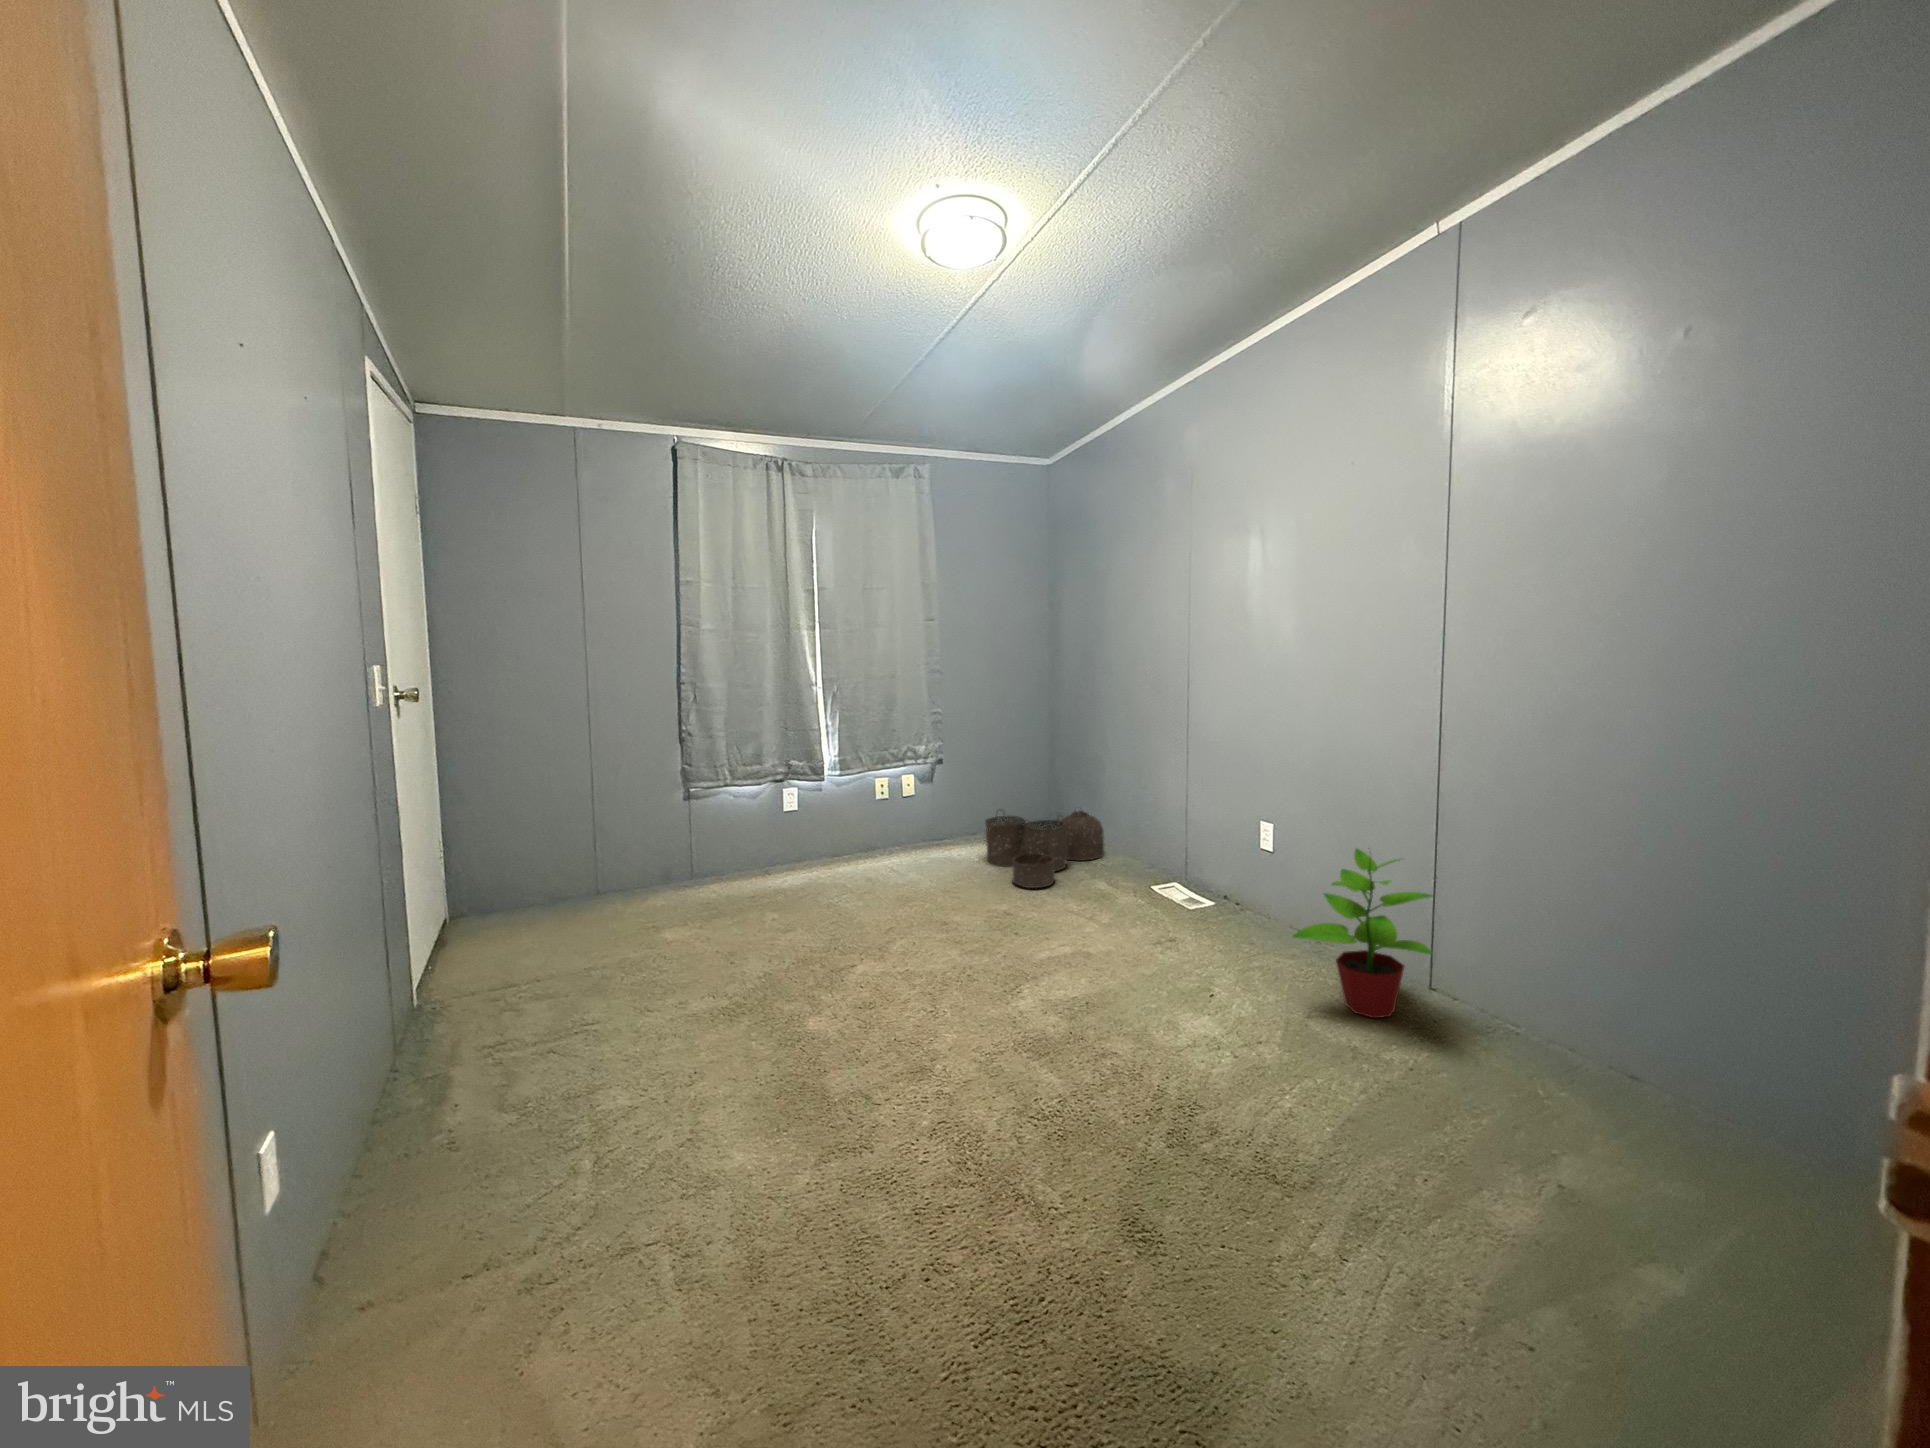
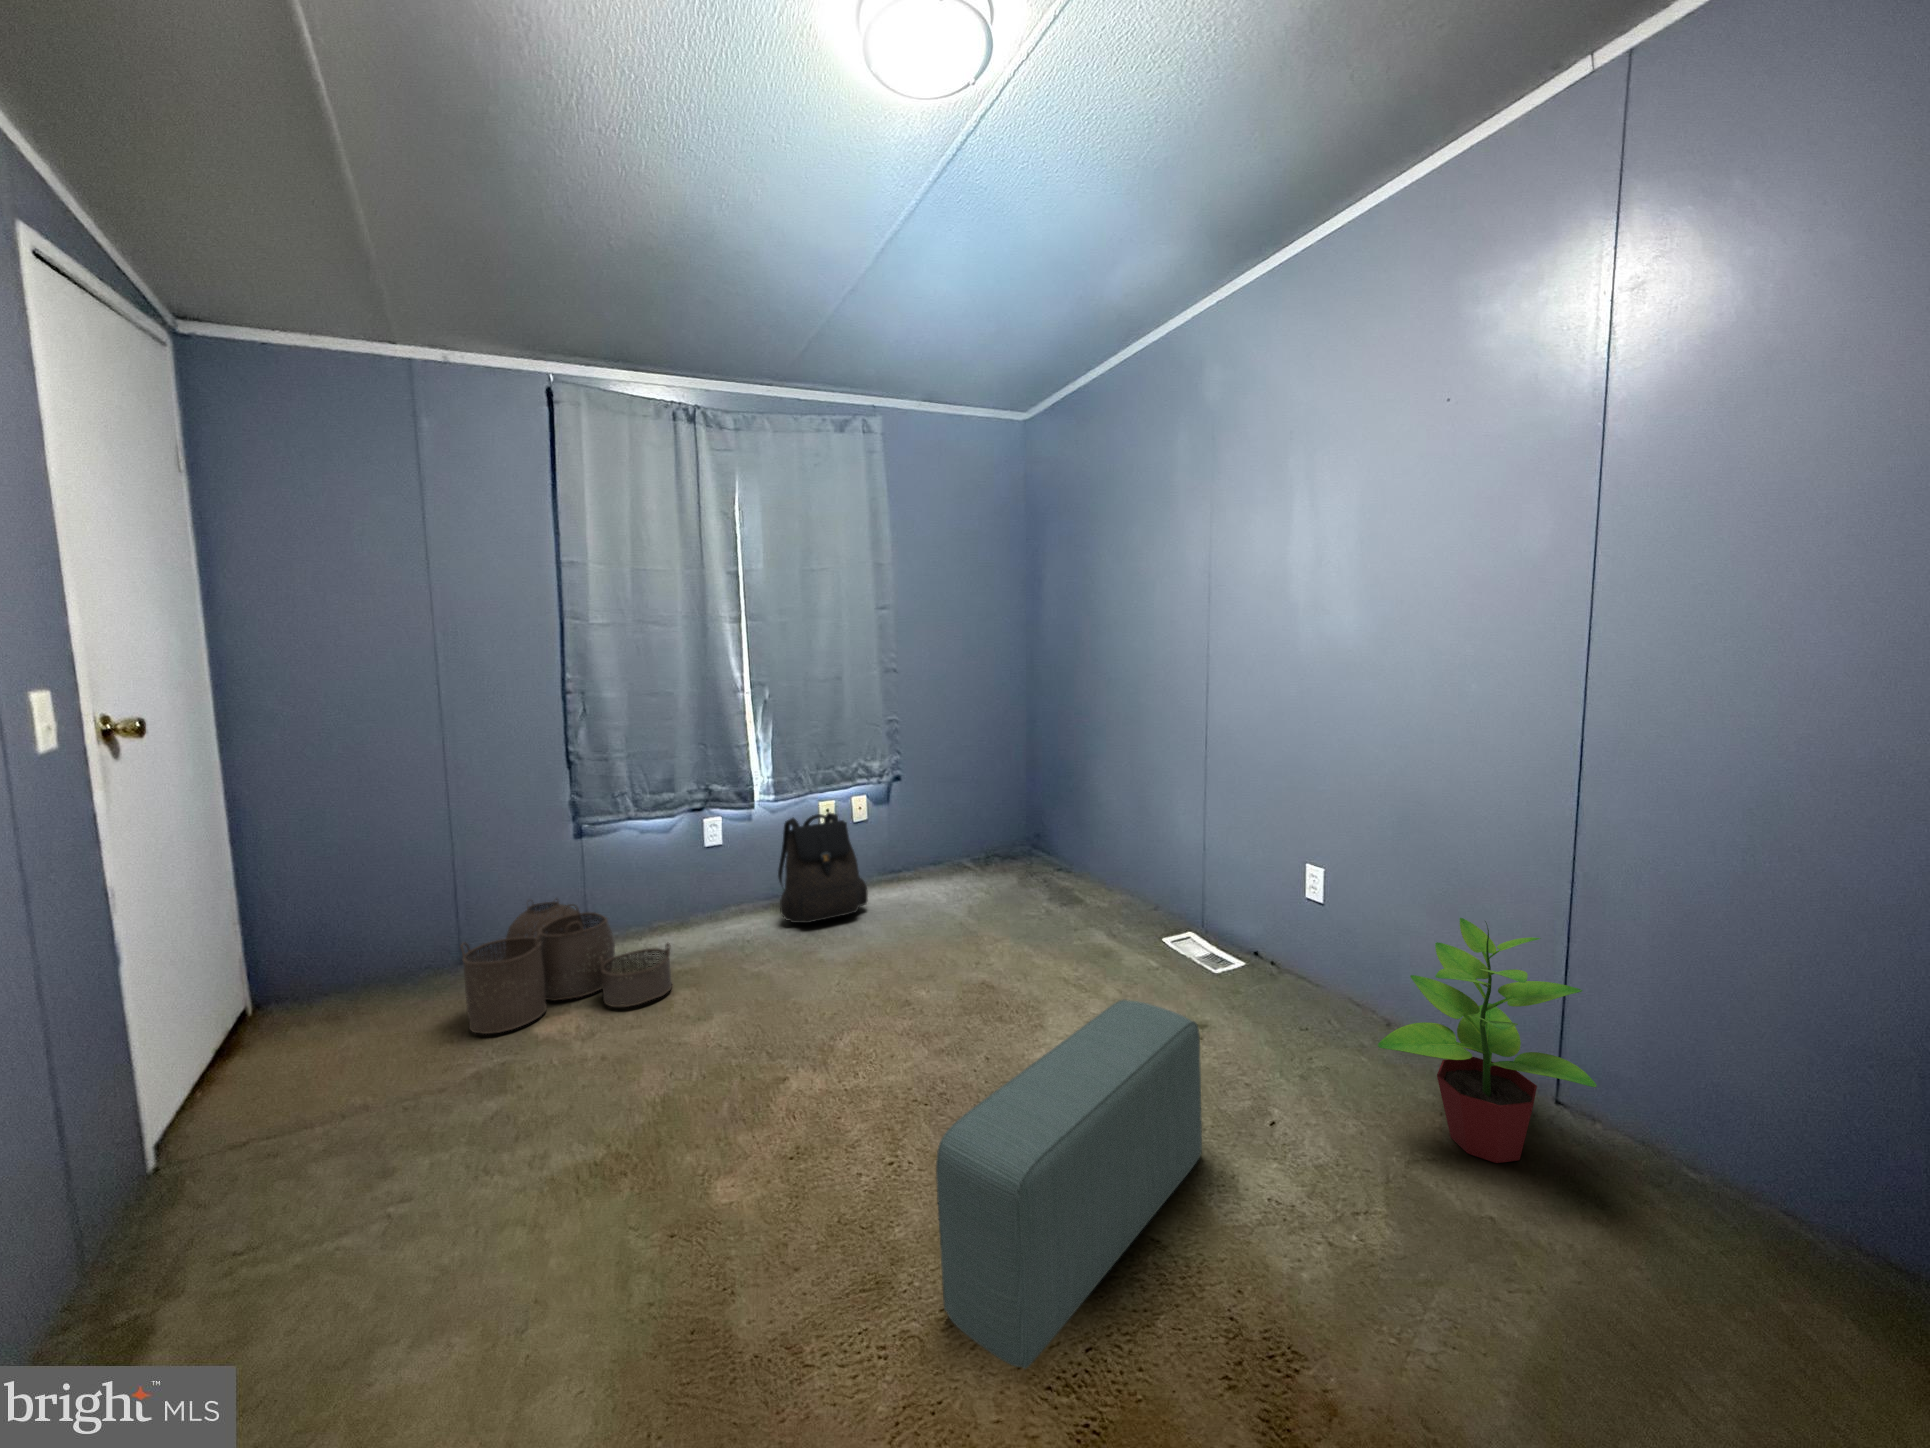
backpack: none [842,786,915,873] -> present [778,813,868,923]
woven basket: present [985,810,1104,888] -> present [460,899,672,1034]
pouf: none [980,903,1165,1107] -> present [936,999,1202,1369]

